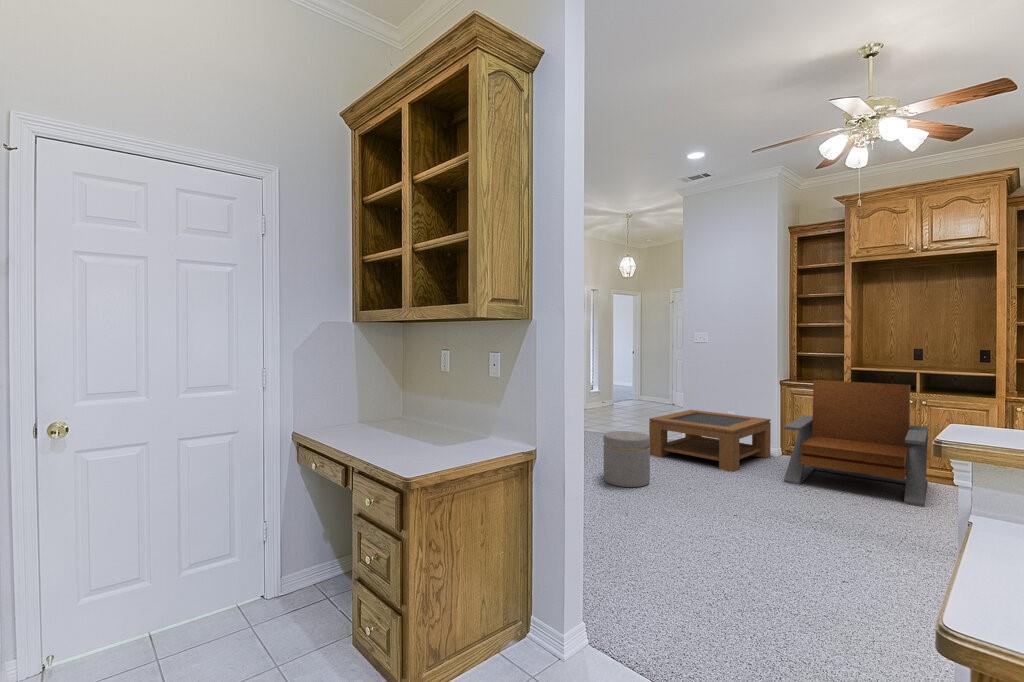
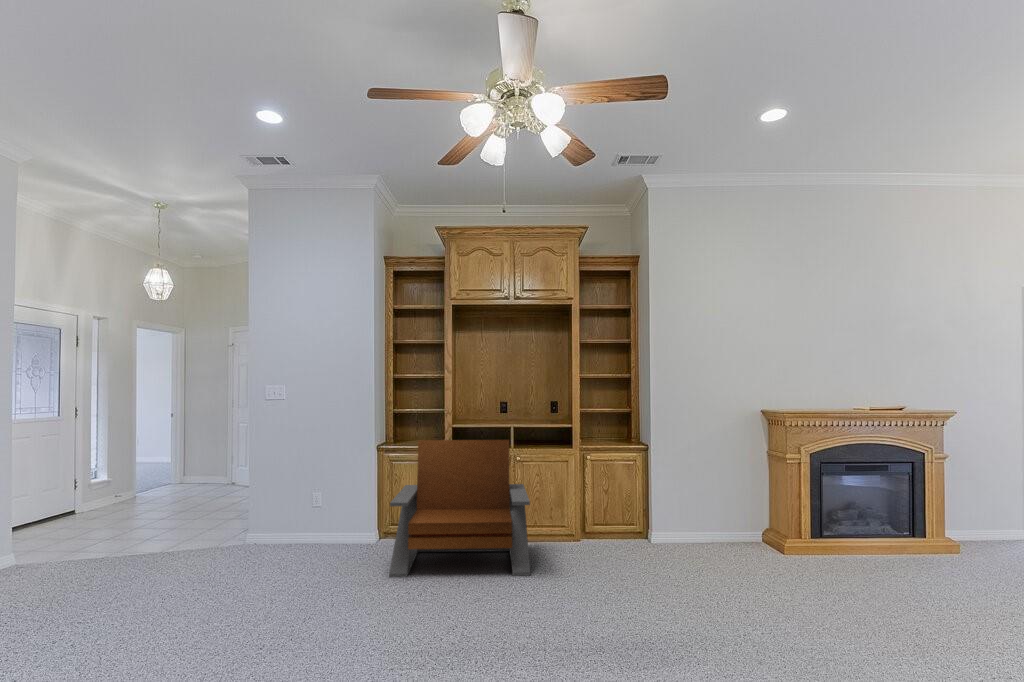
coffee table: present [649,410,771,472] -> none [197,493,367,576]
ottoman: present [603,431,650,487] -> none [111,542,203,646]

